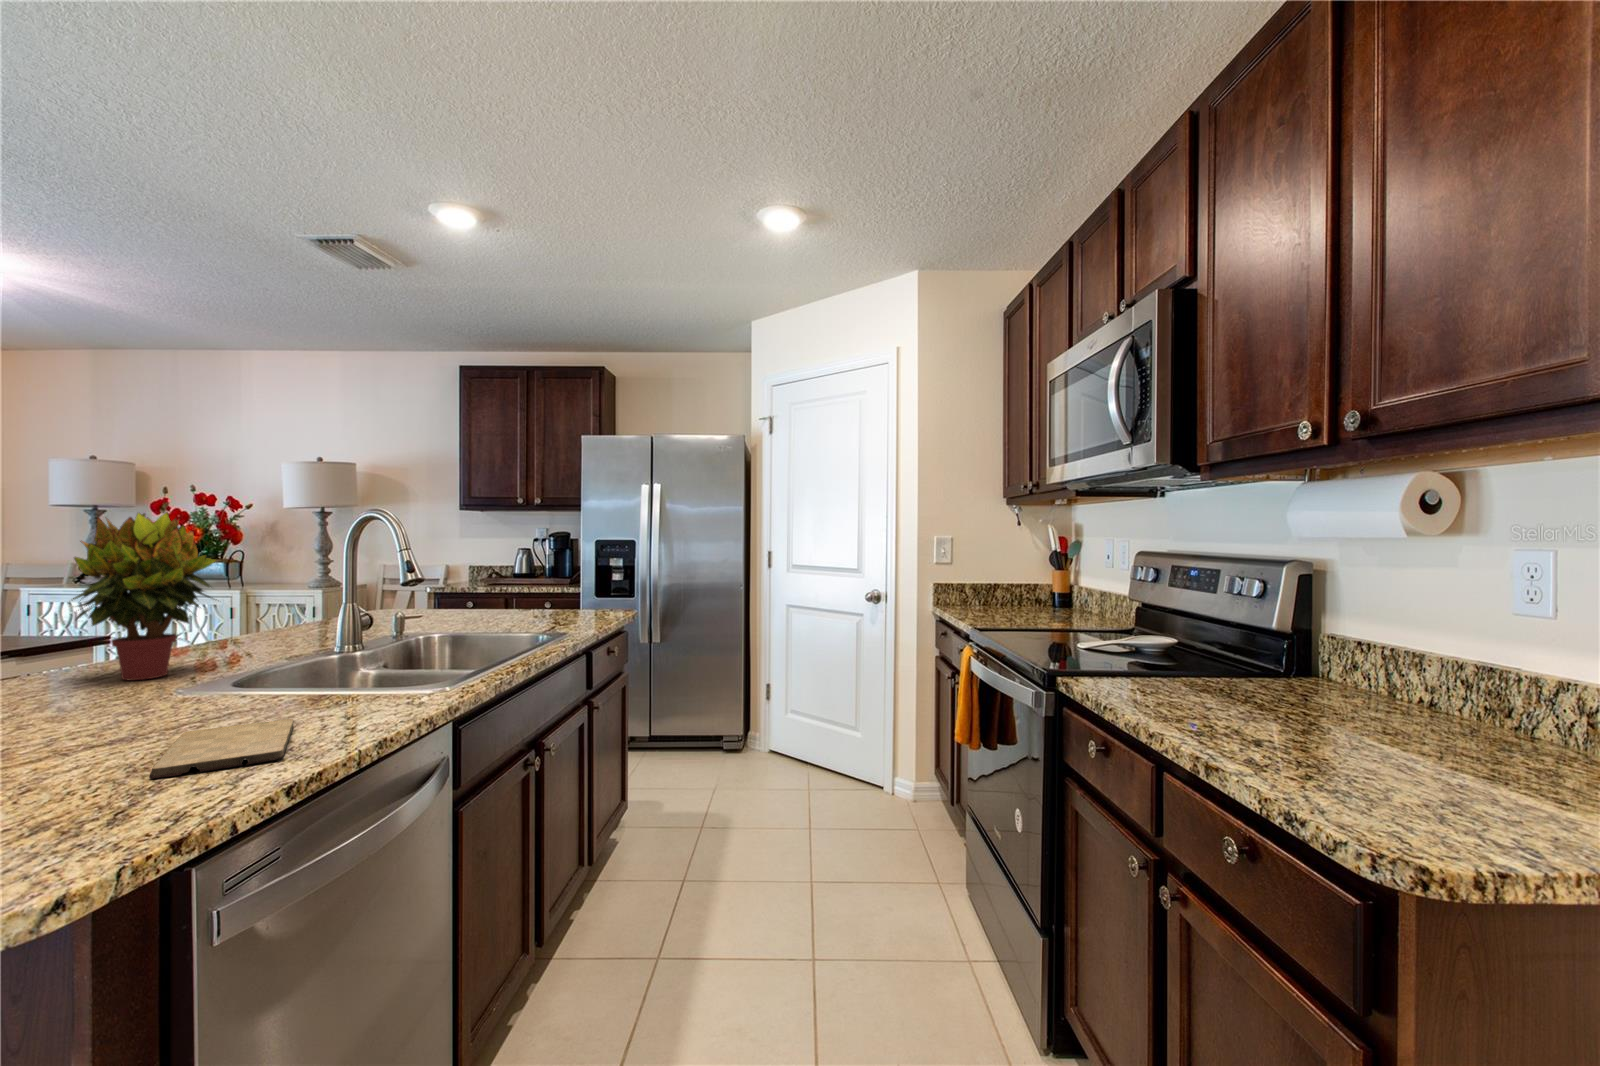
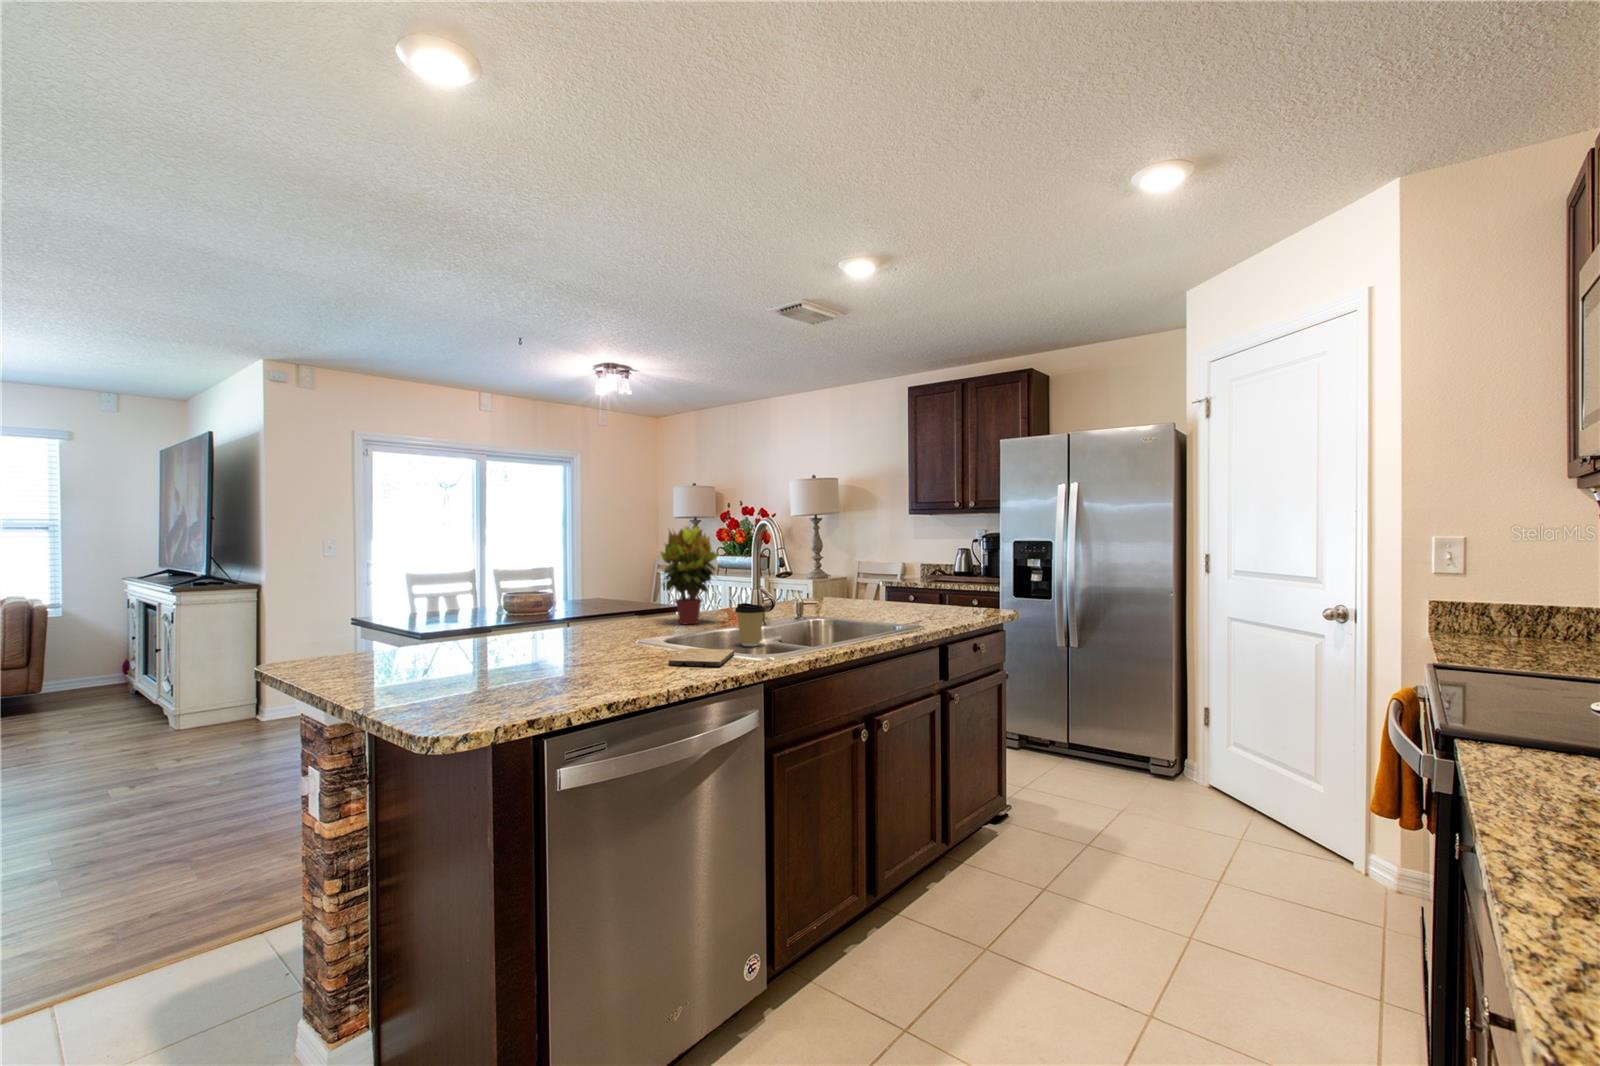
coffee cup: none [280,637,342,707] -> present [735,603,765,646]

